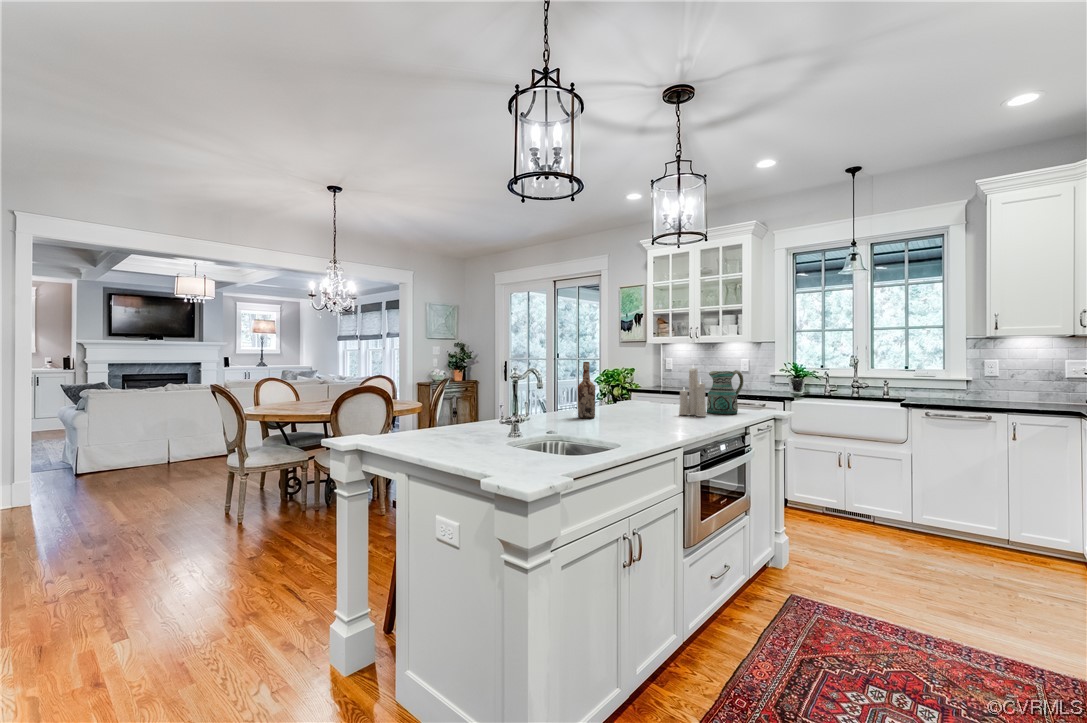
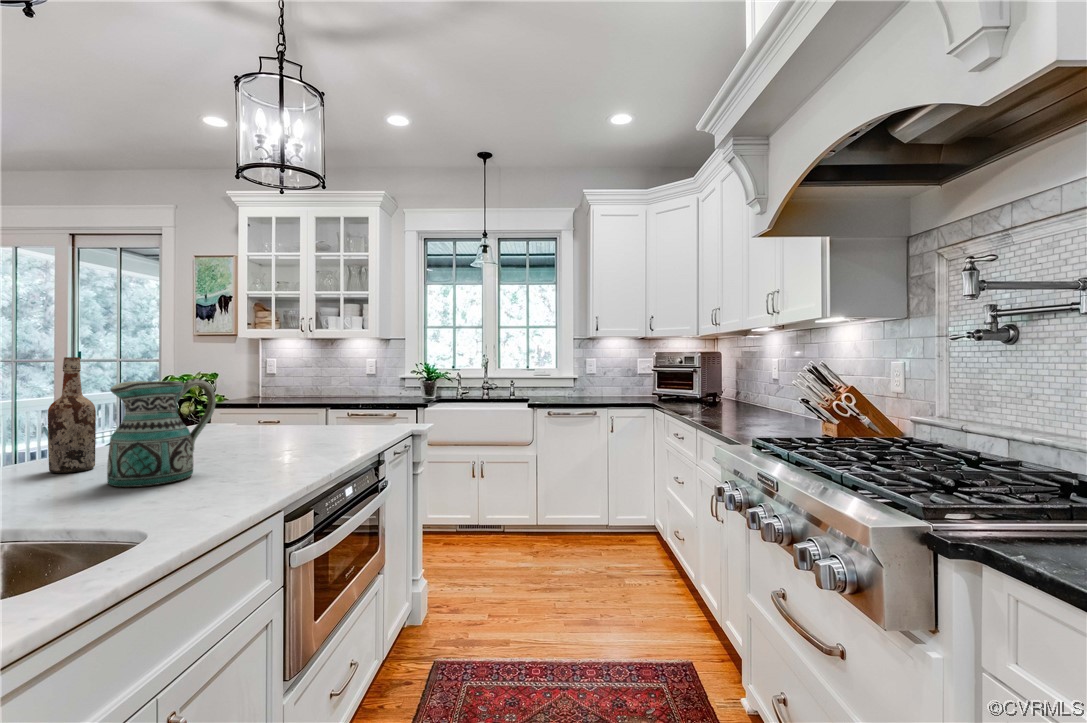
candle: present [679,366,706,417] -> none [277,354,323,442]
ceramic pitcher: present [707,370,744,414] -> present [107,379,216,487]

